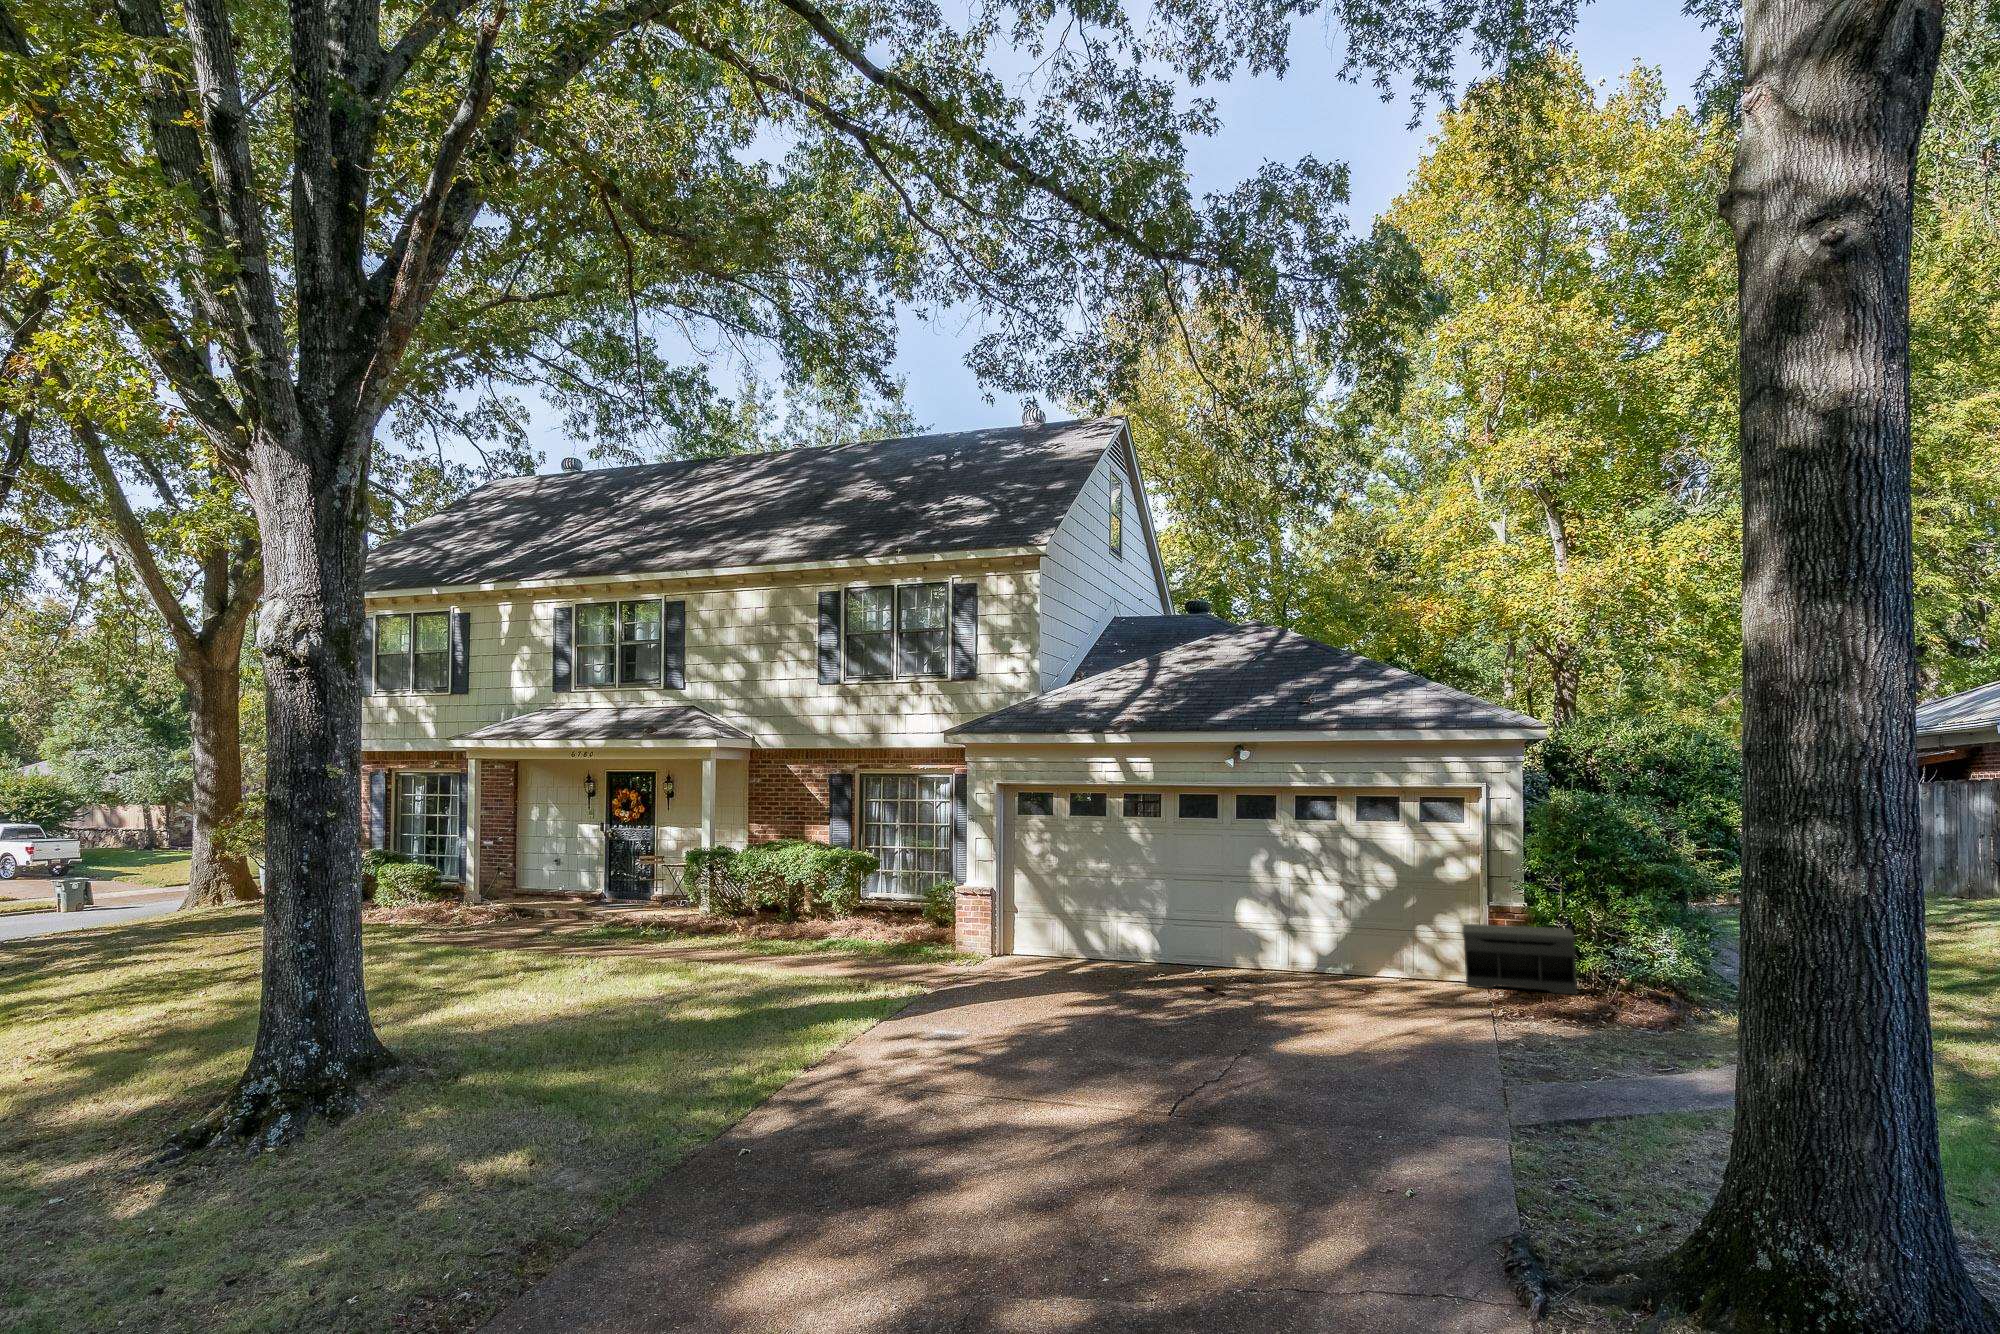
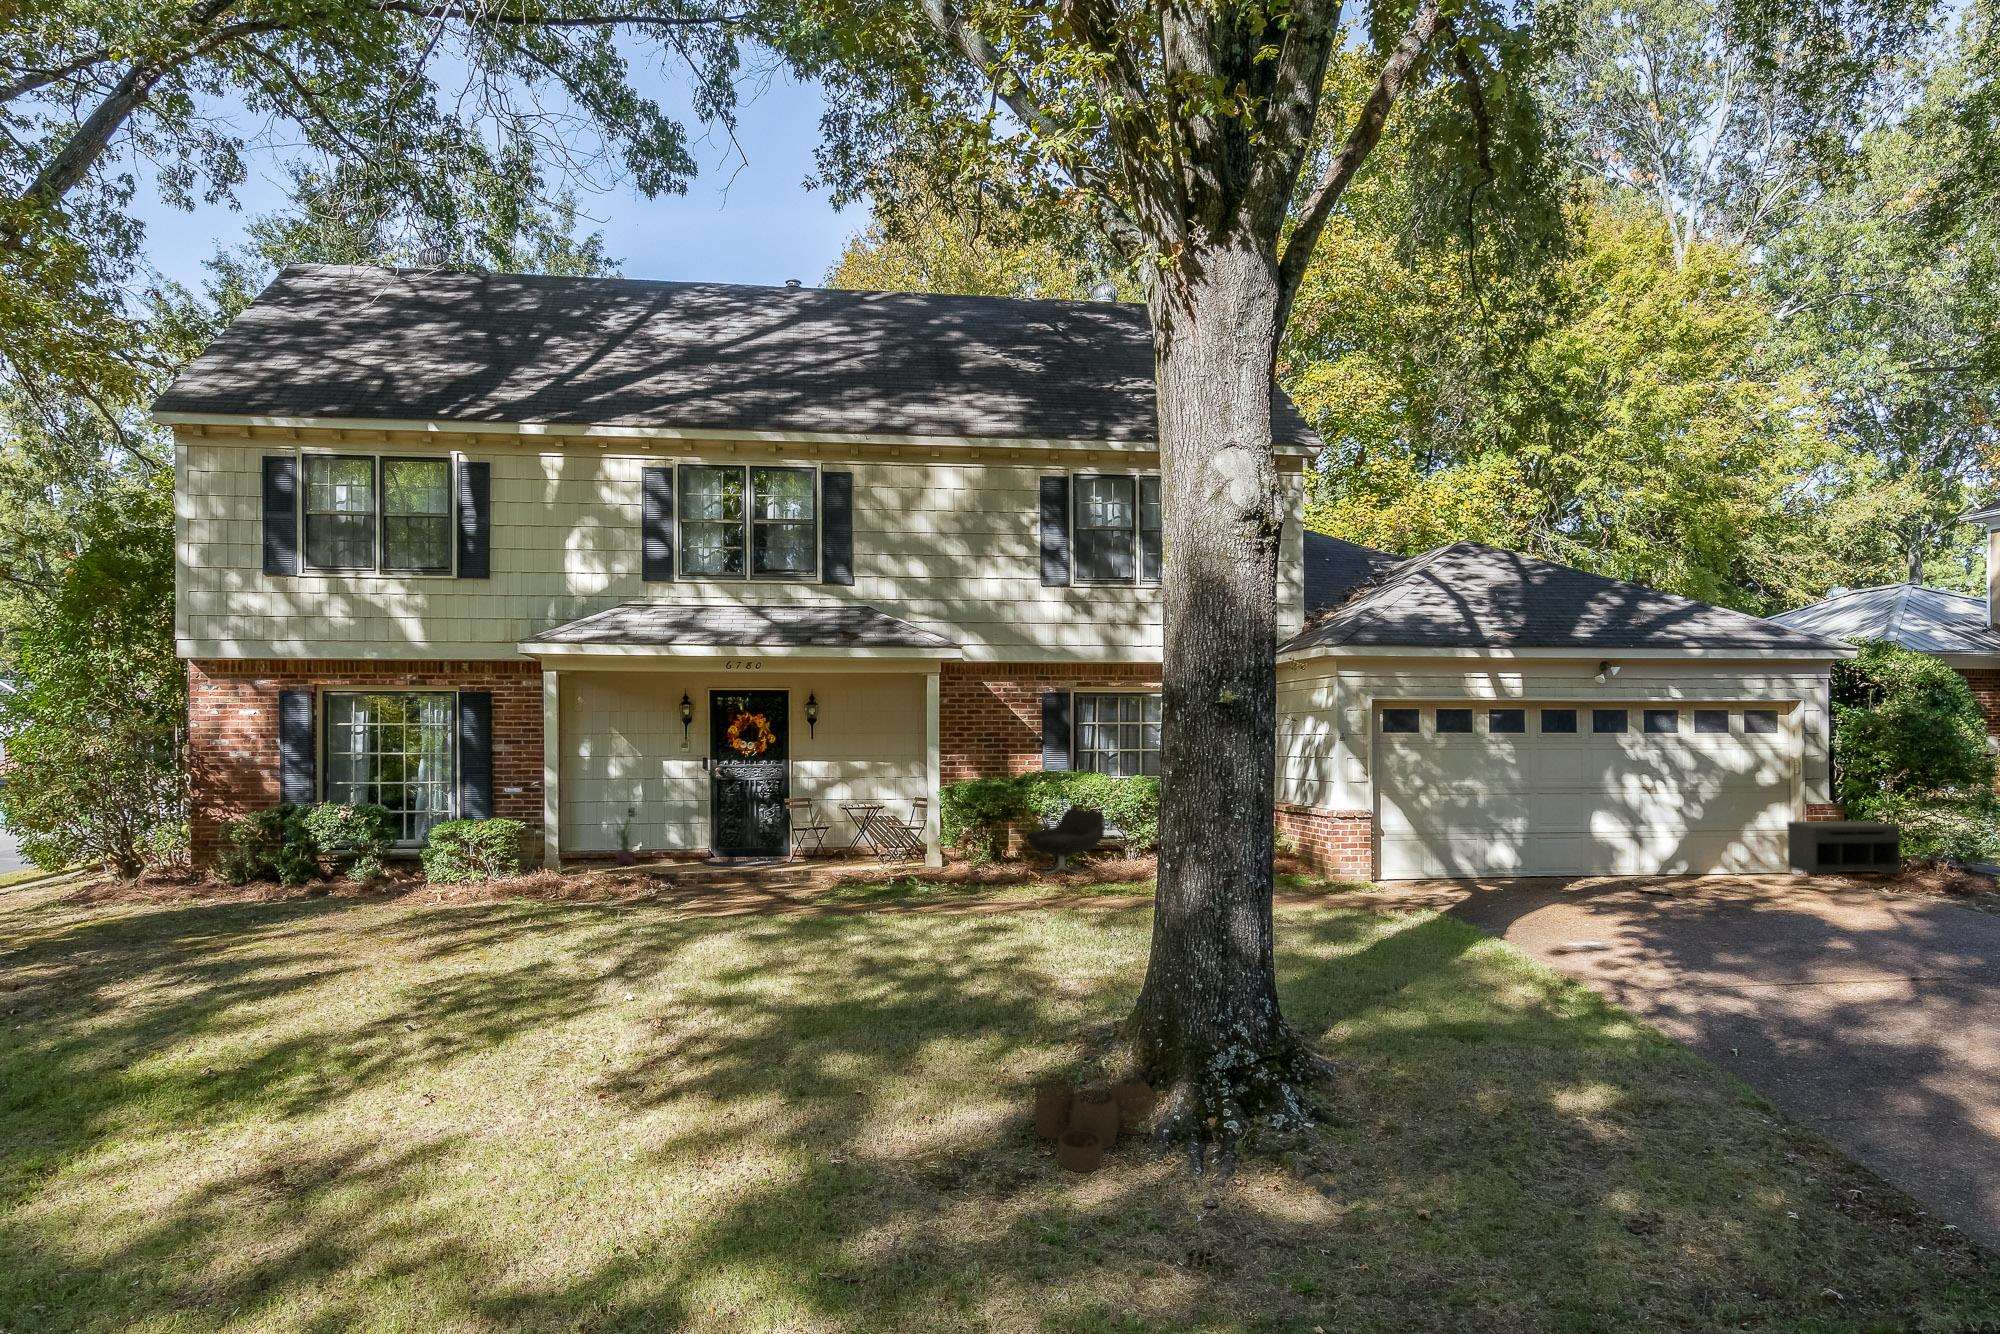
decorative plant: none [520,868,558,903] -> present [614,820,634,865]
lounge chair: none [757,874,821,932] -> present [1026,809,1104,873]
woven basket: none [108,1065,241,1130] -> present [1034,1078,1157,1172]

